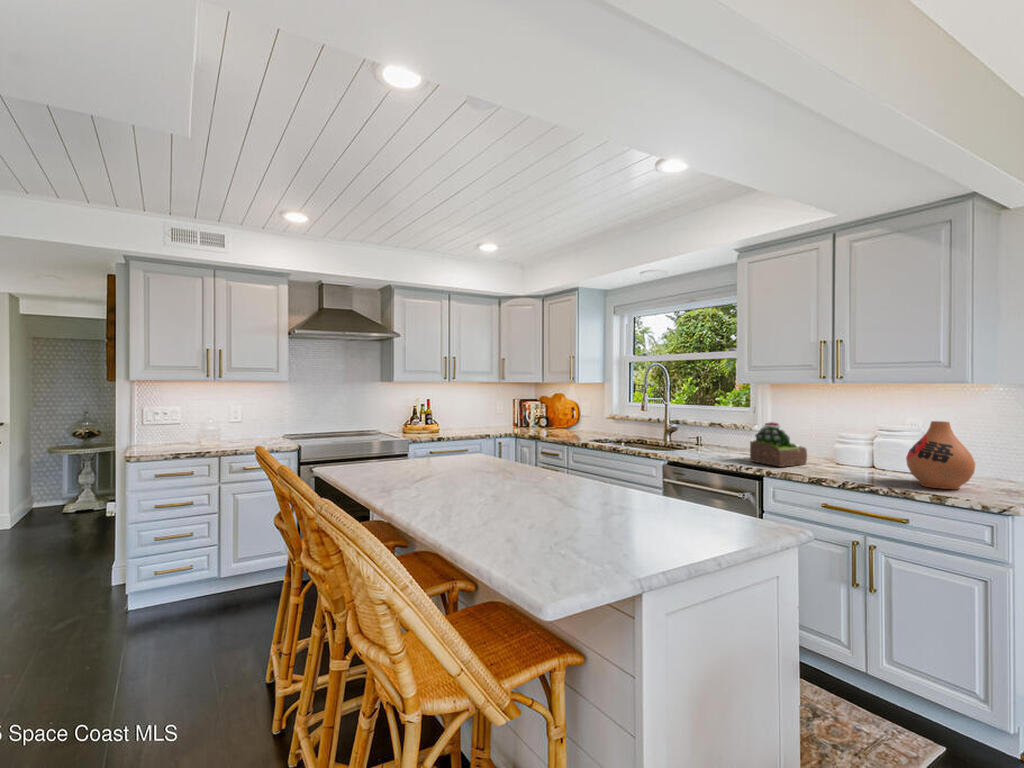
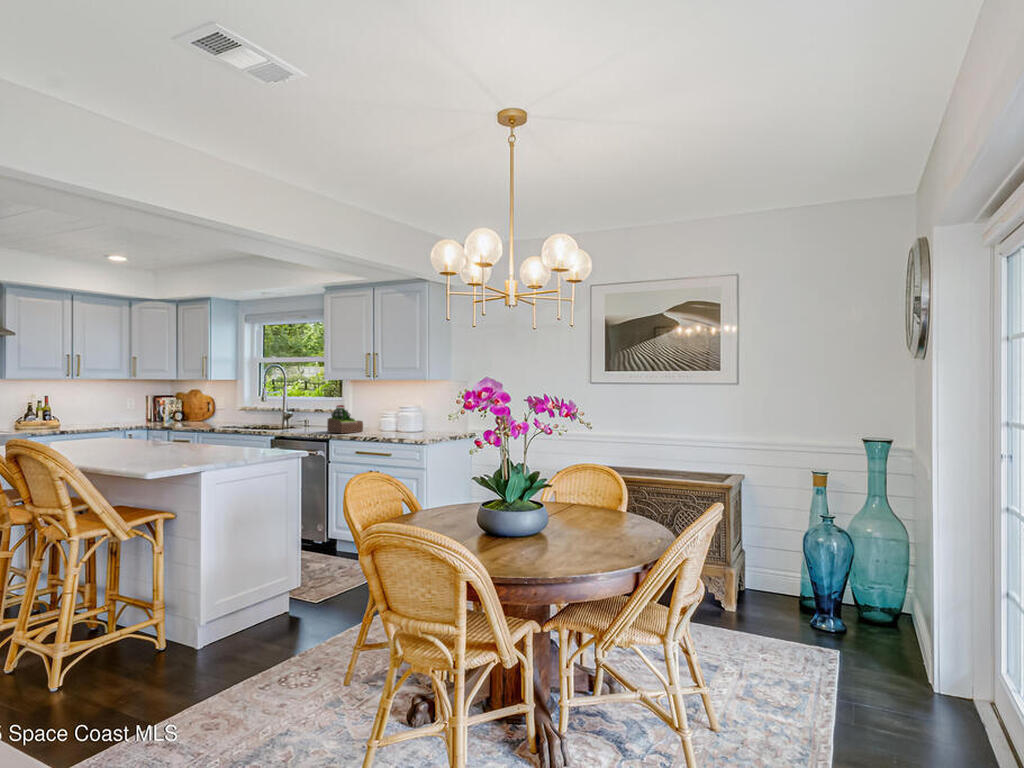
vase: present [906,421,975,489] -> none [398,400,429,436]

